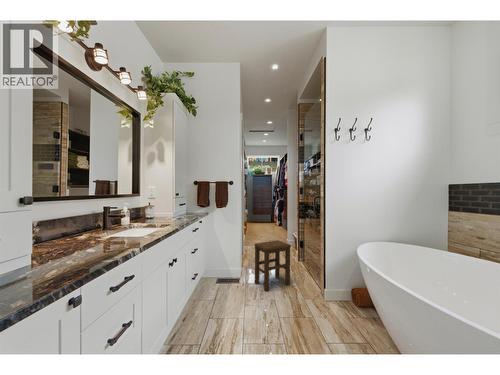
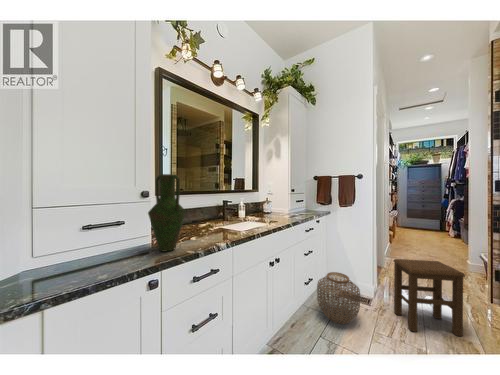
vase: none [38,176,95,269] -> present [148,174,186,251]
woven basket: none [203,262,236,304] -> present [317,272,360,324]

